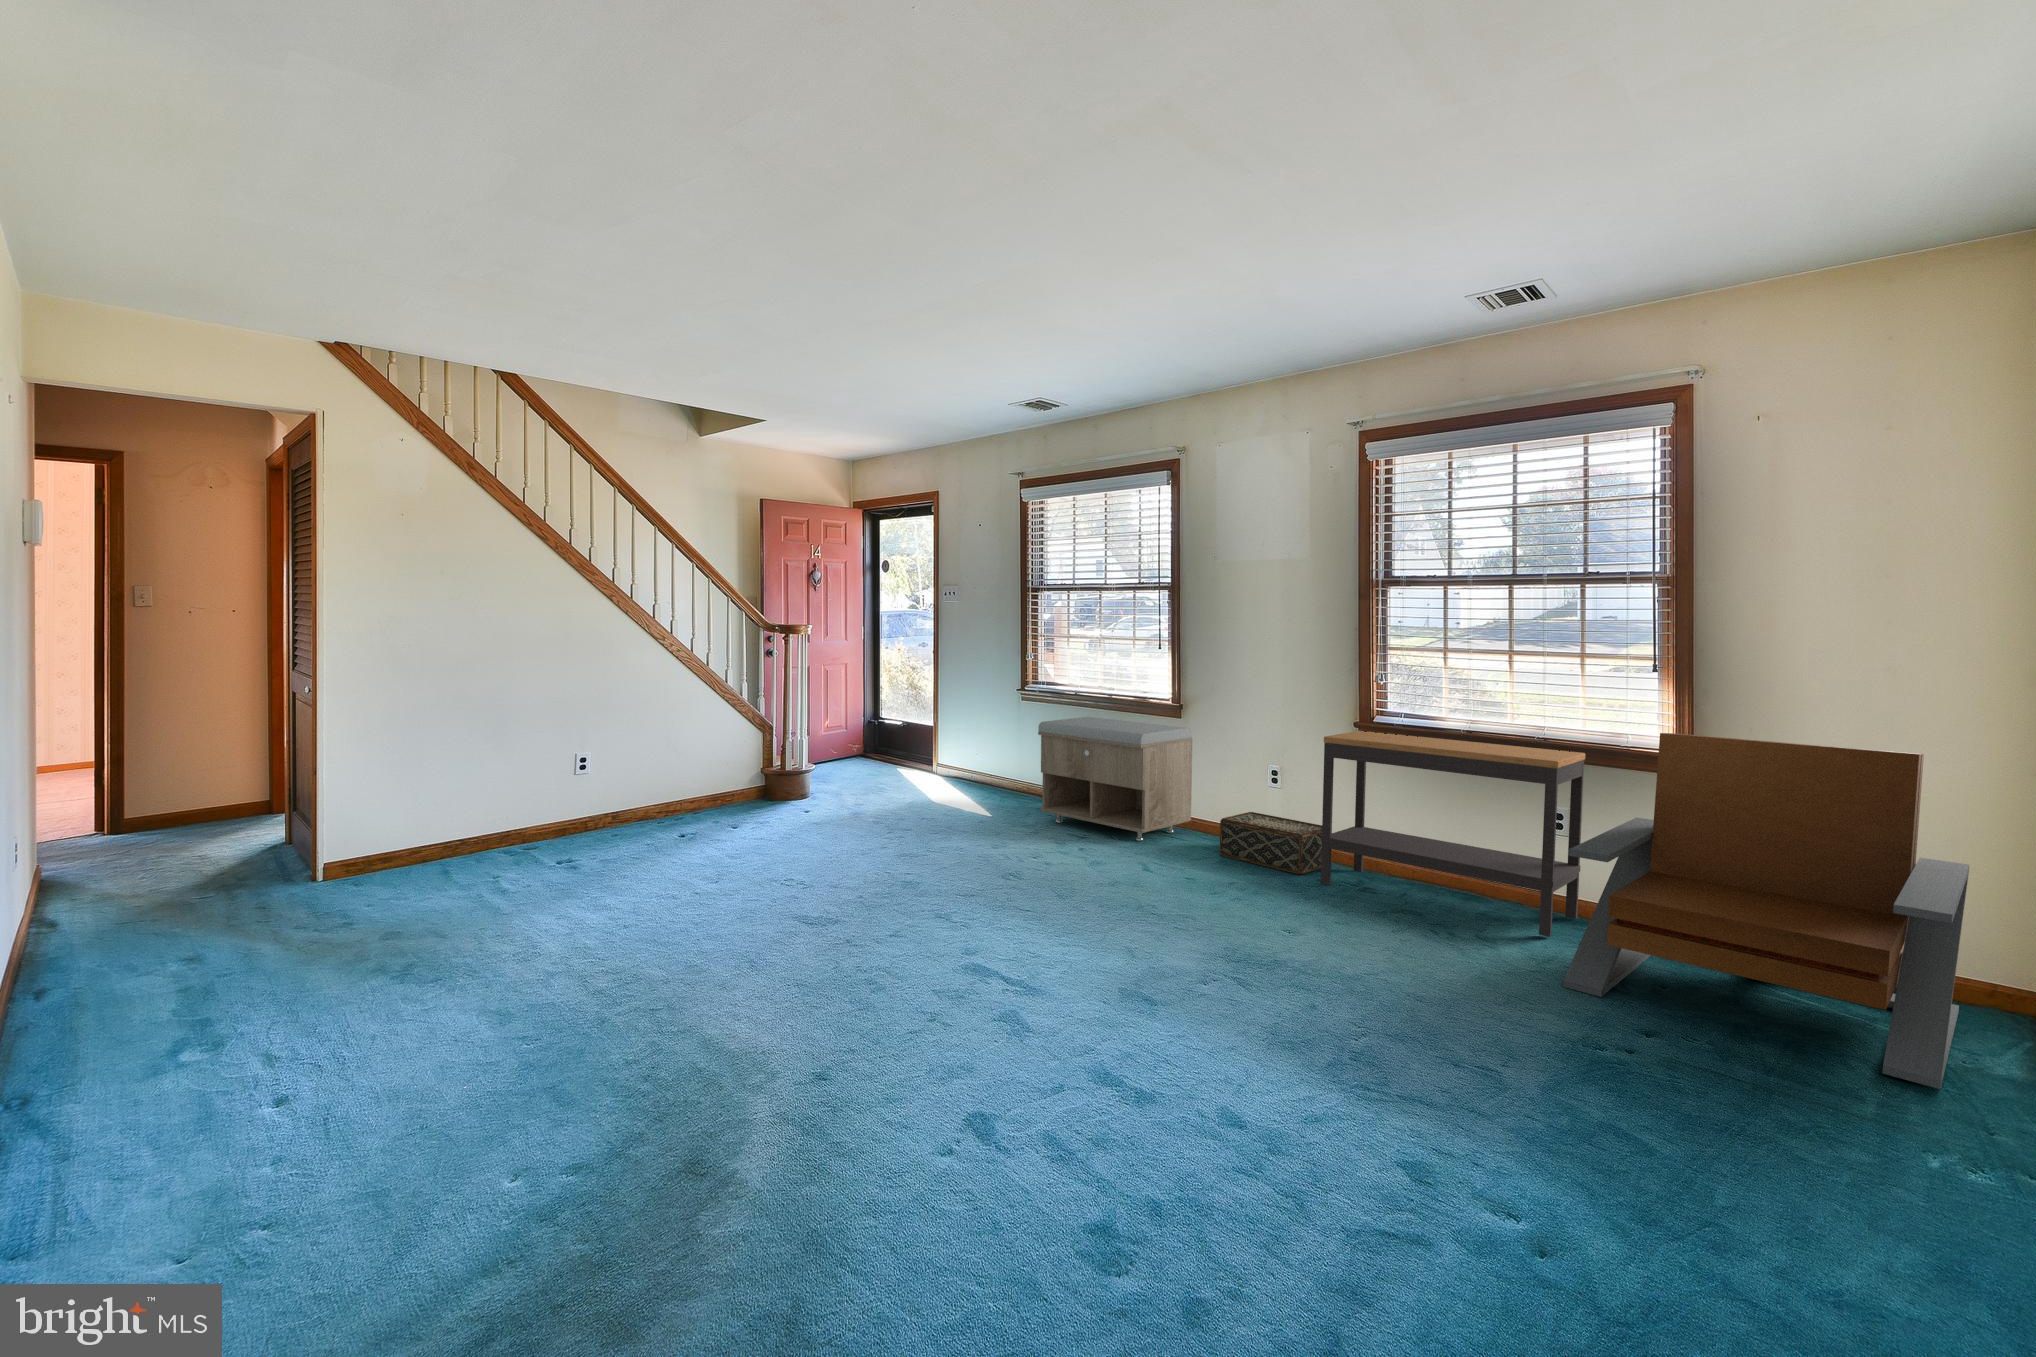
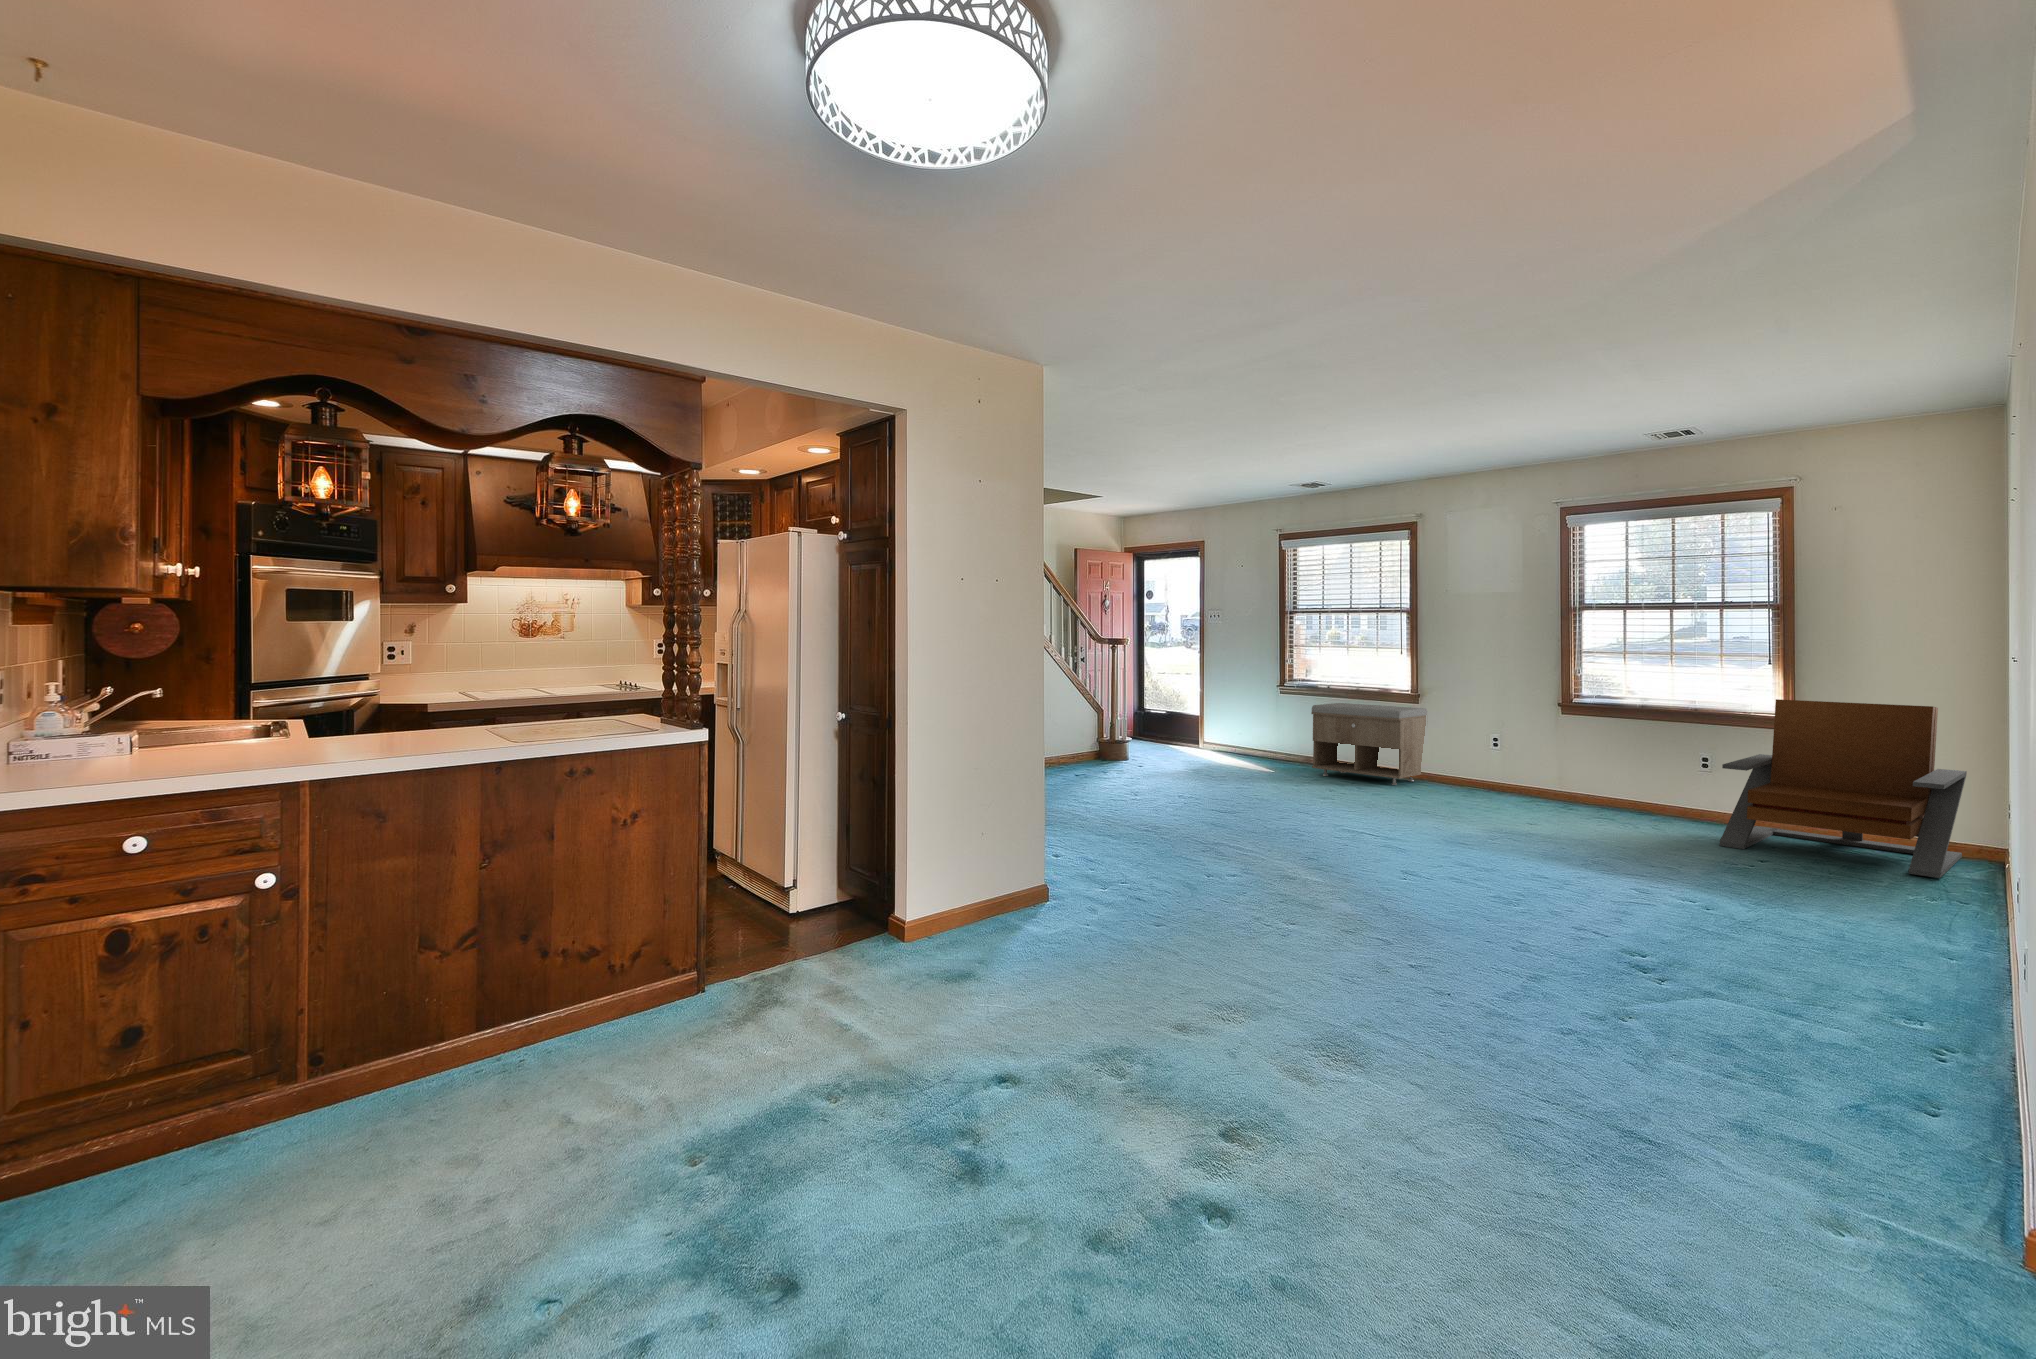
console table: present [1321,731,1585,937] -> none [1539,706,1725,828]
woven basket: present [1220,812,1322,874] -> none [1458,764,1540,801]

